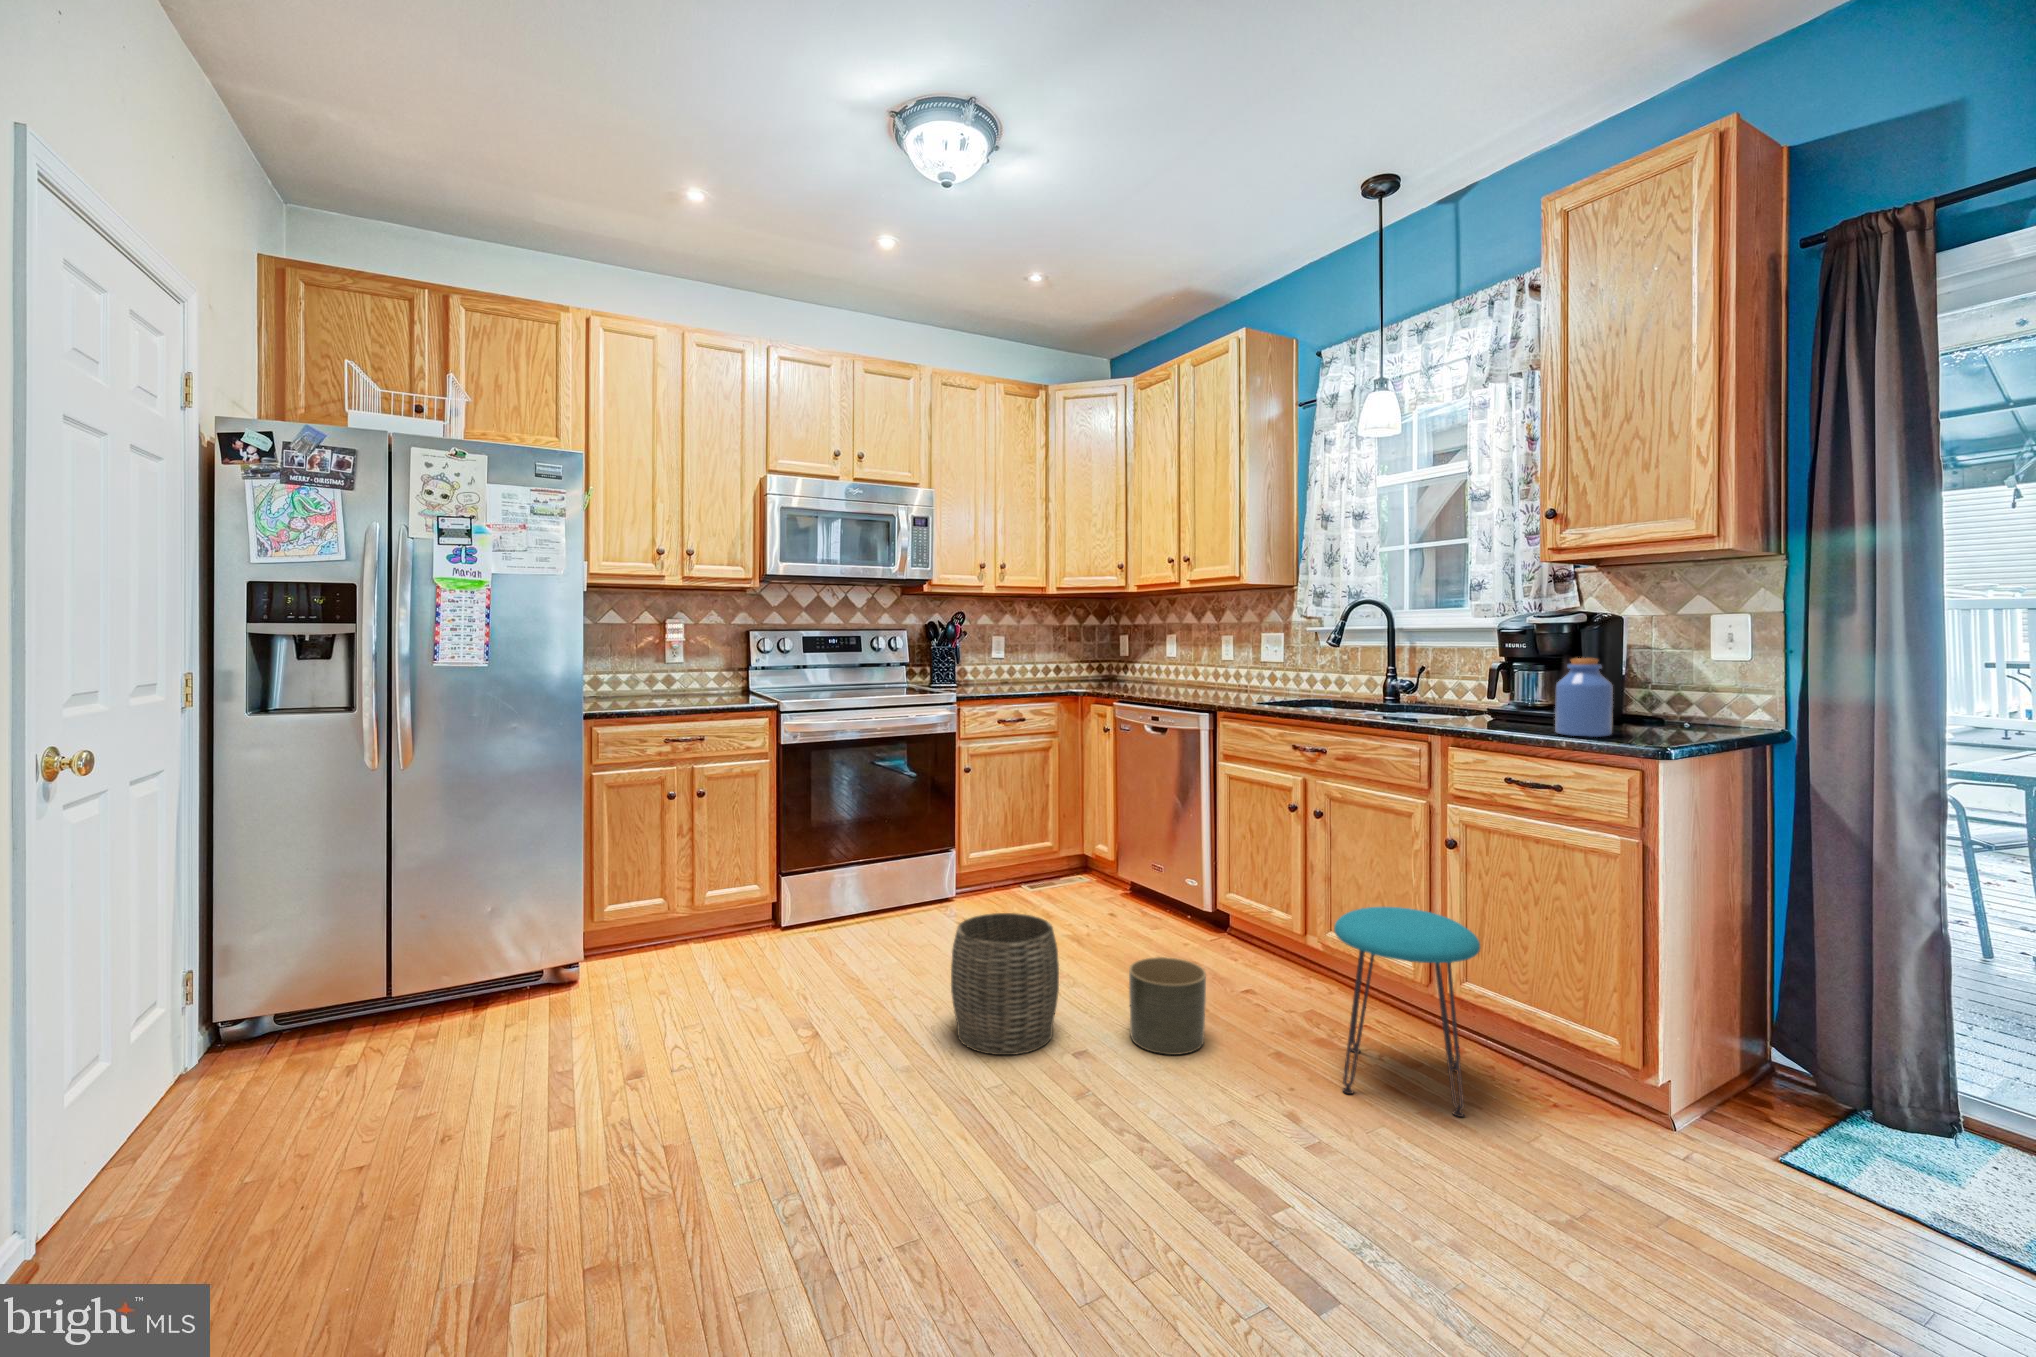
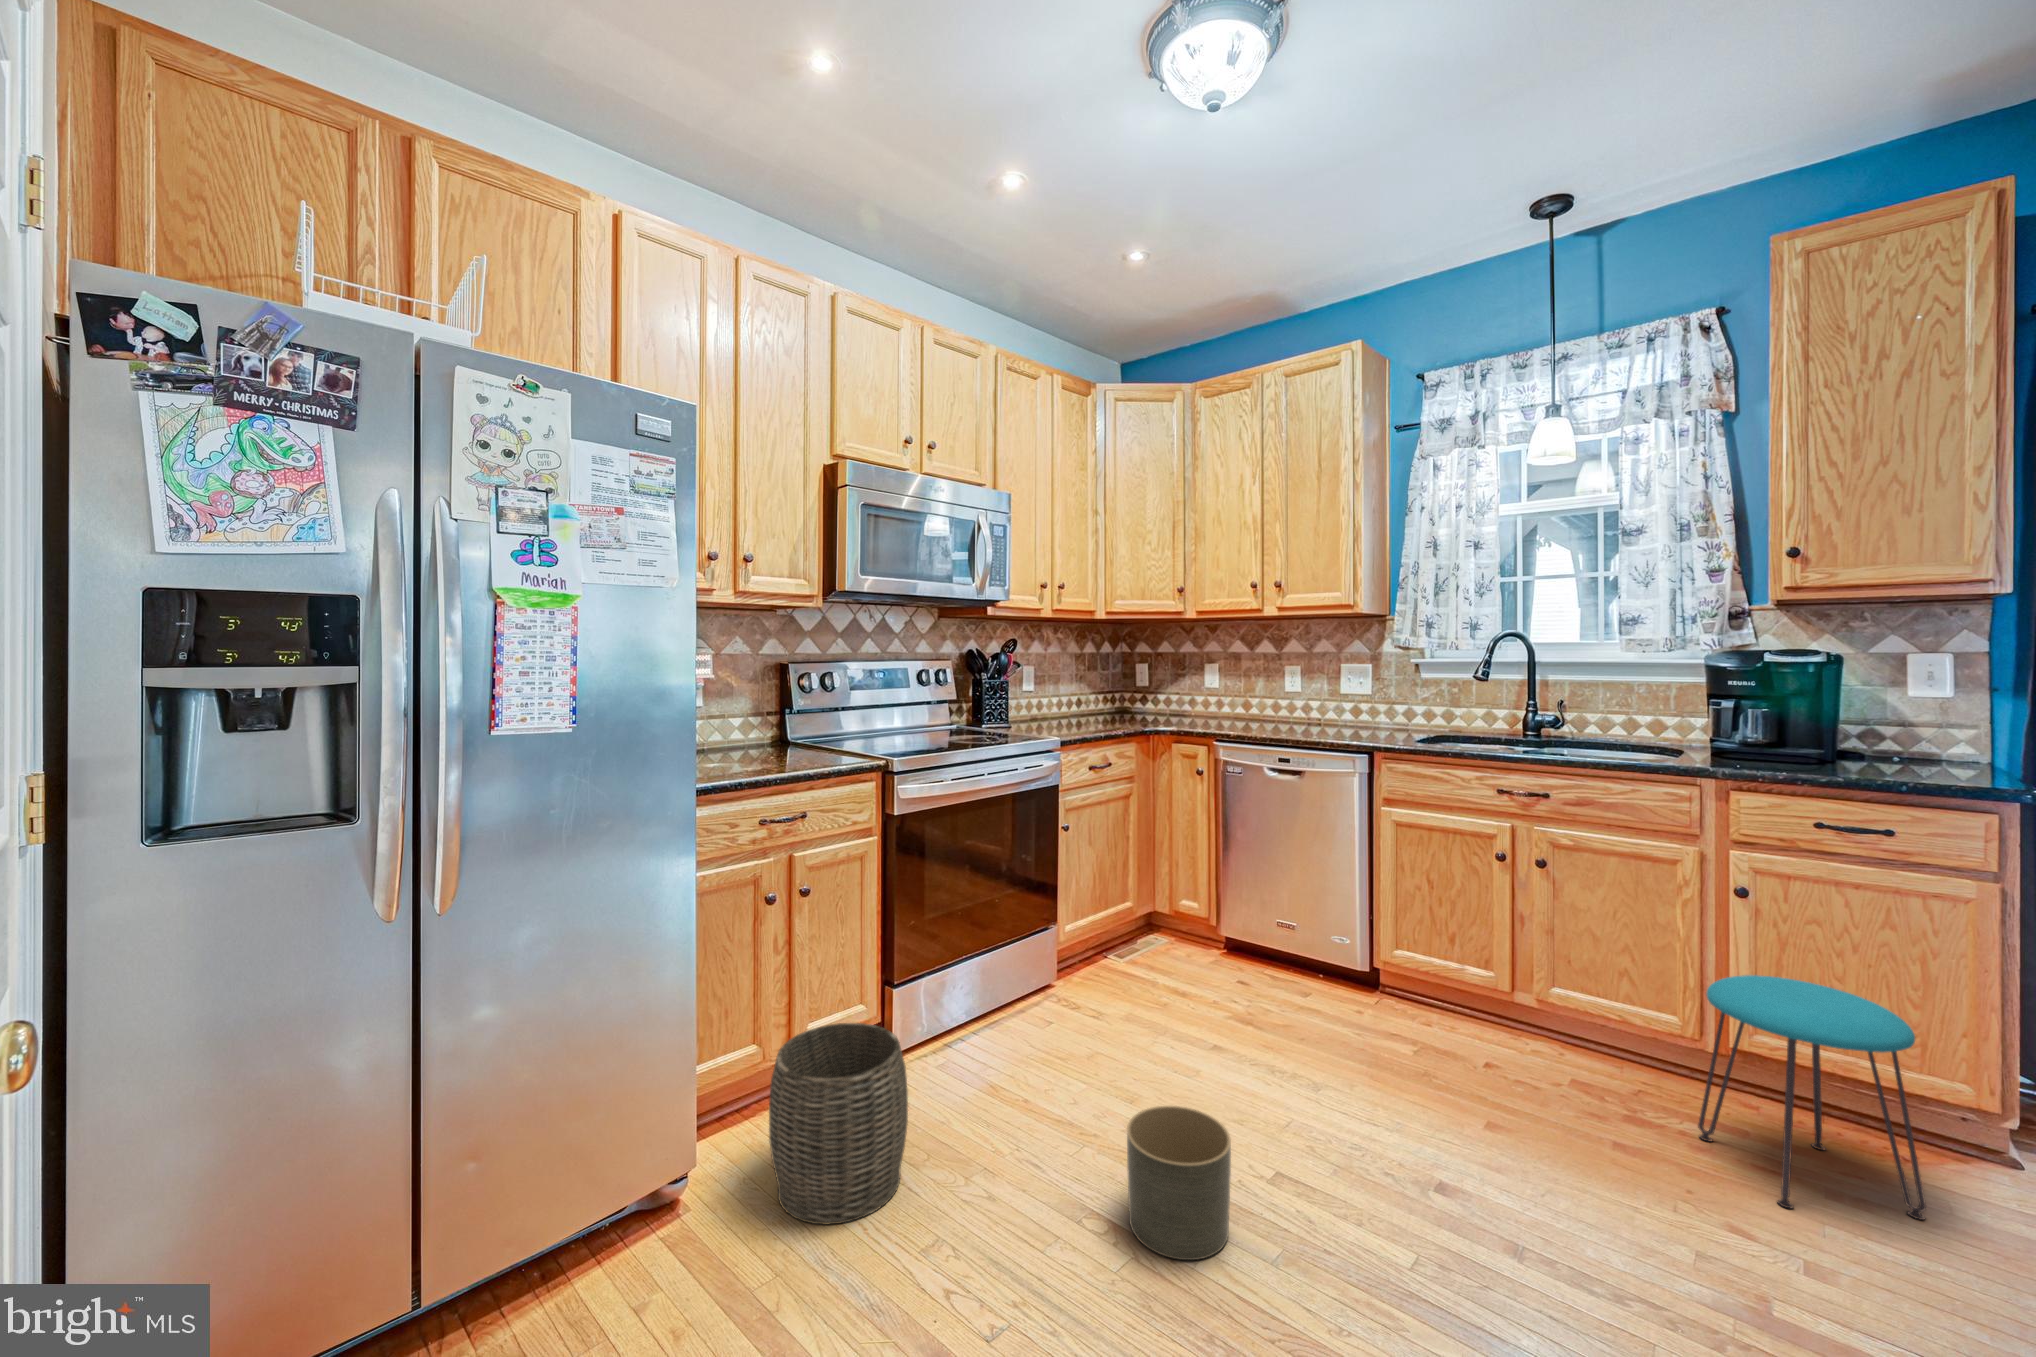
jar: present [1555,658,1613,737] -> none [1890,701,1965,783]
woven basket: present [951,913,1059,1055] -> present [769,1023,908,1224]
planter: present [1129,957,1206,1055] -> present [1127,1106,1231,1260]

